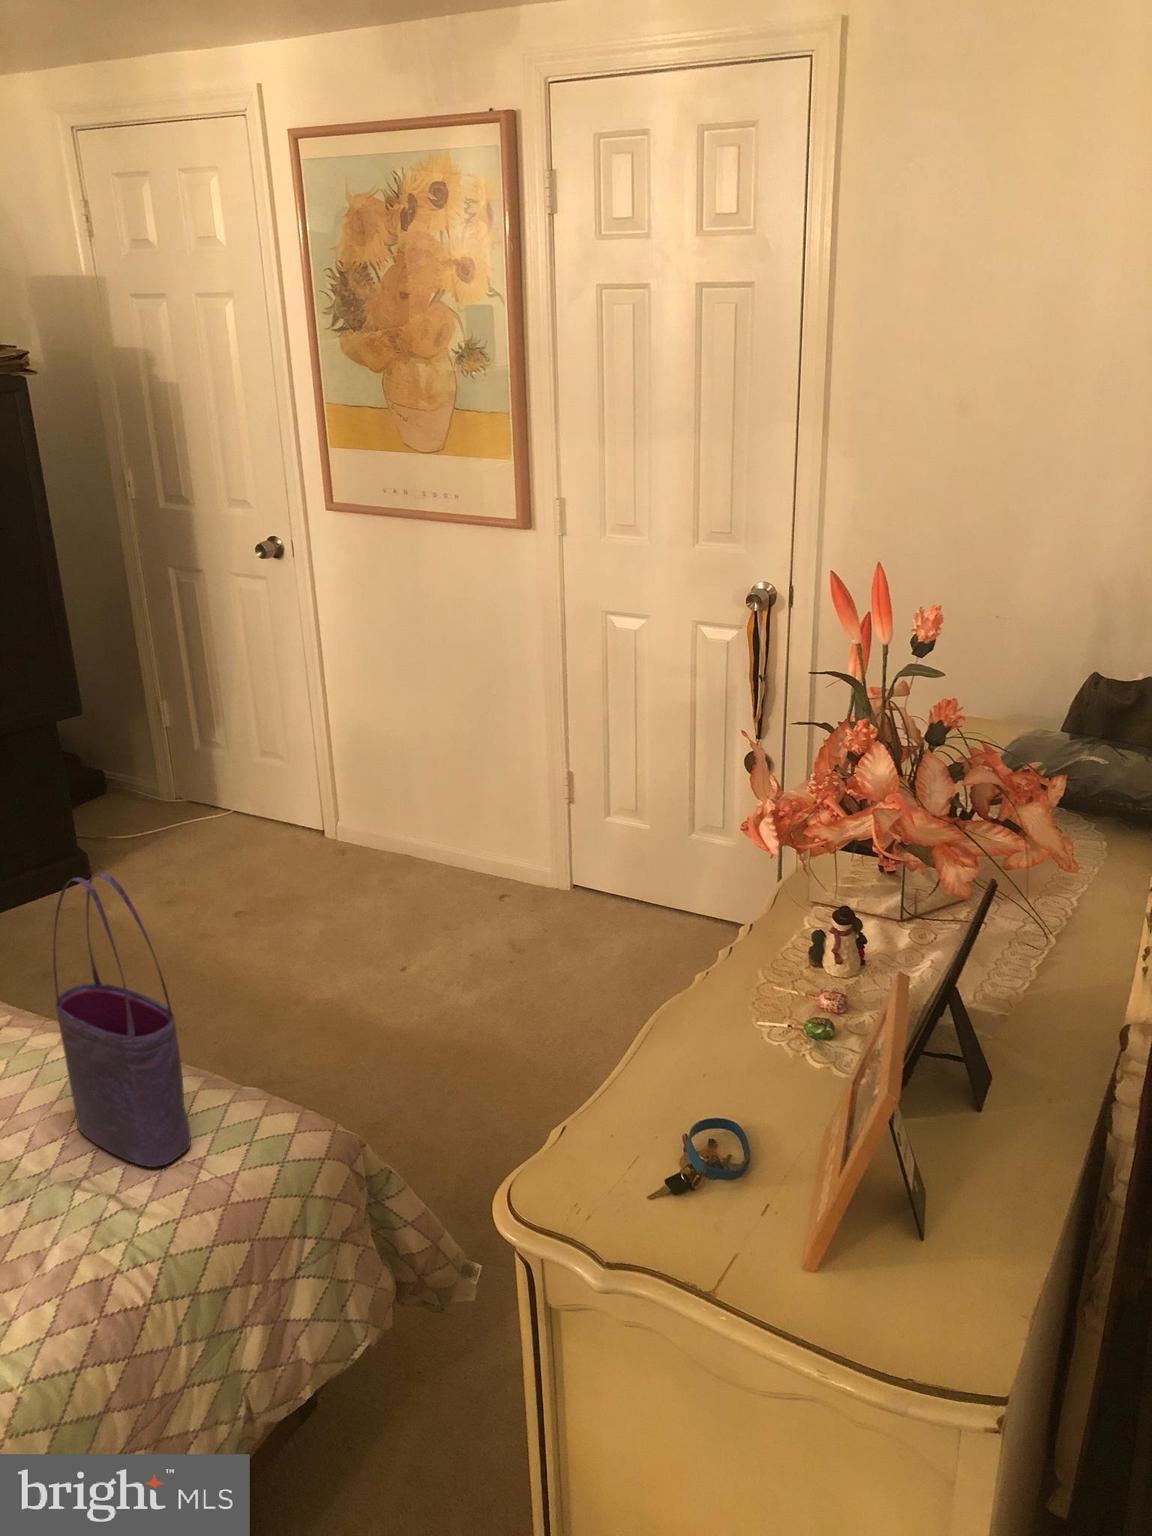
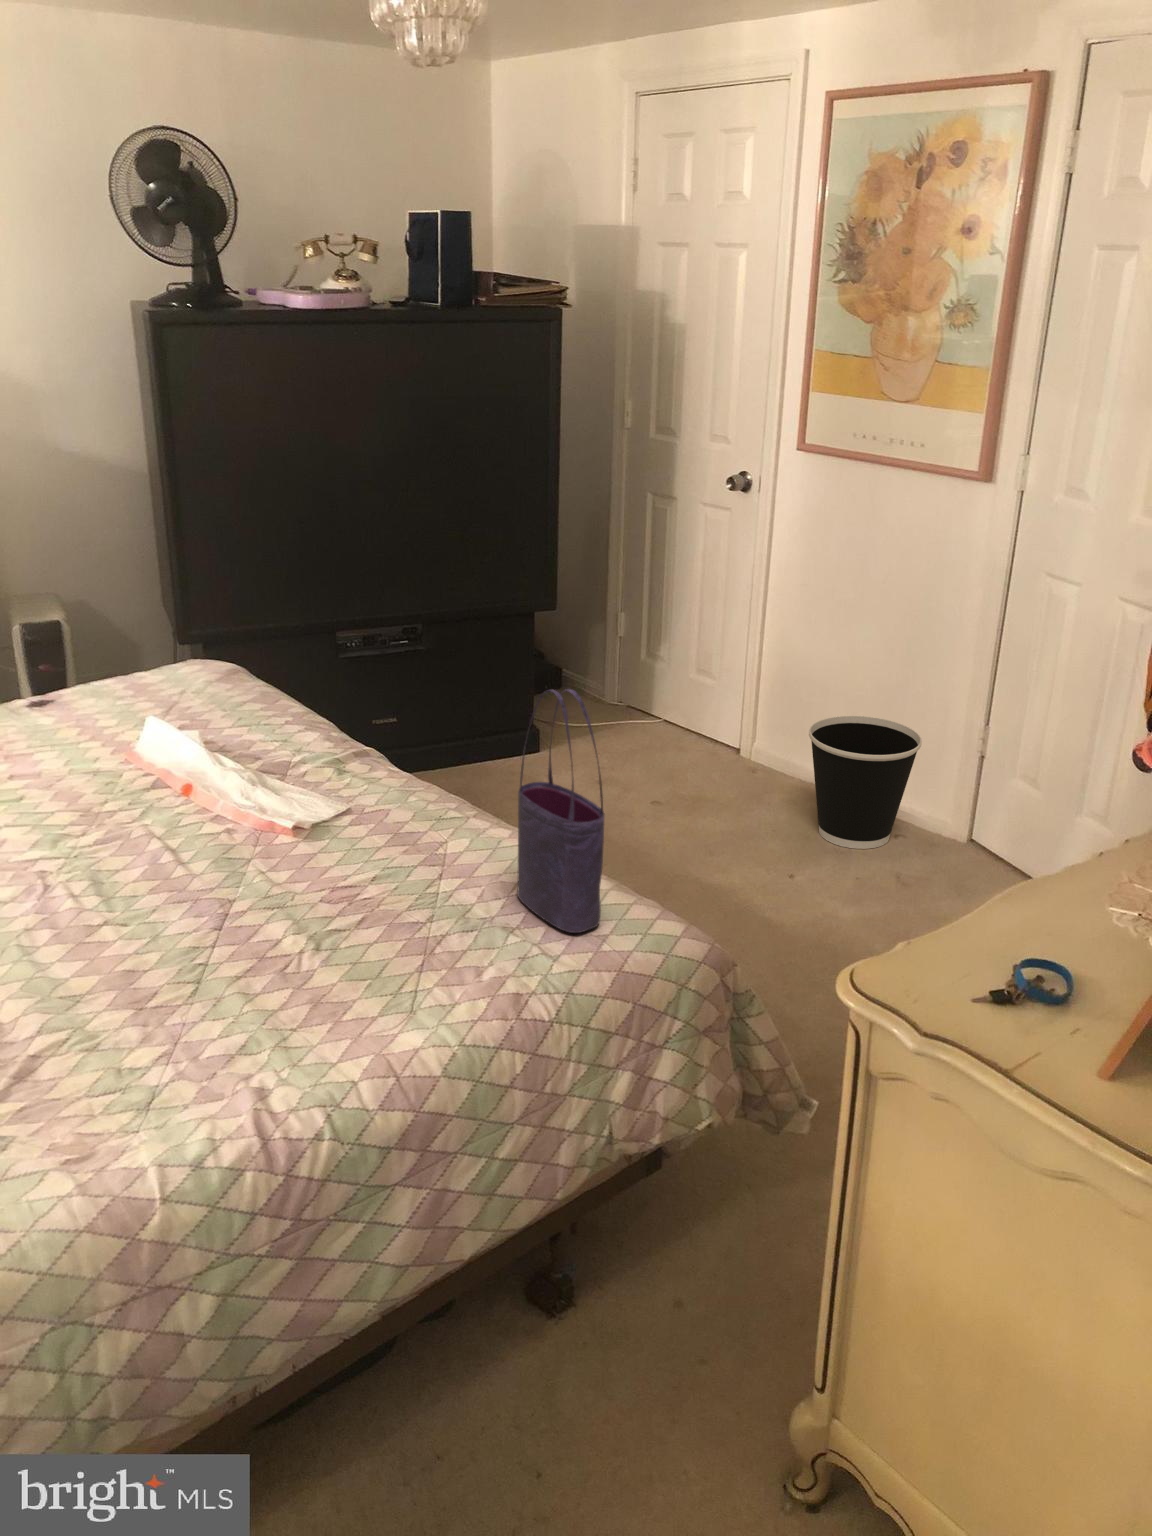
wastebasket: none [388,776,504,916] -> present [809,716,922,849]

